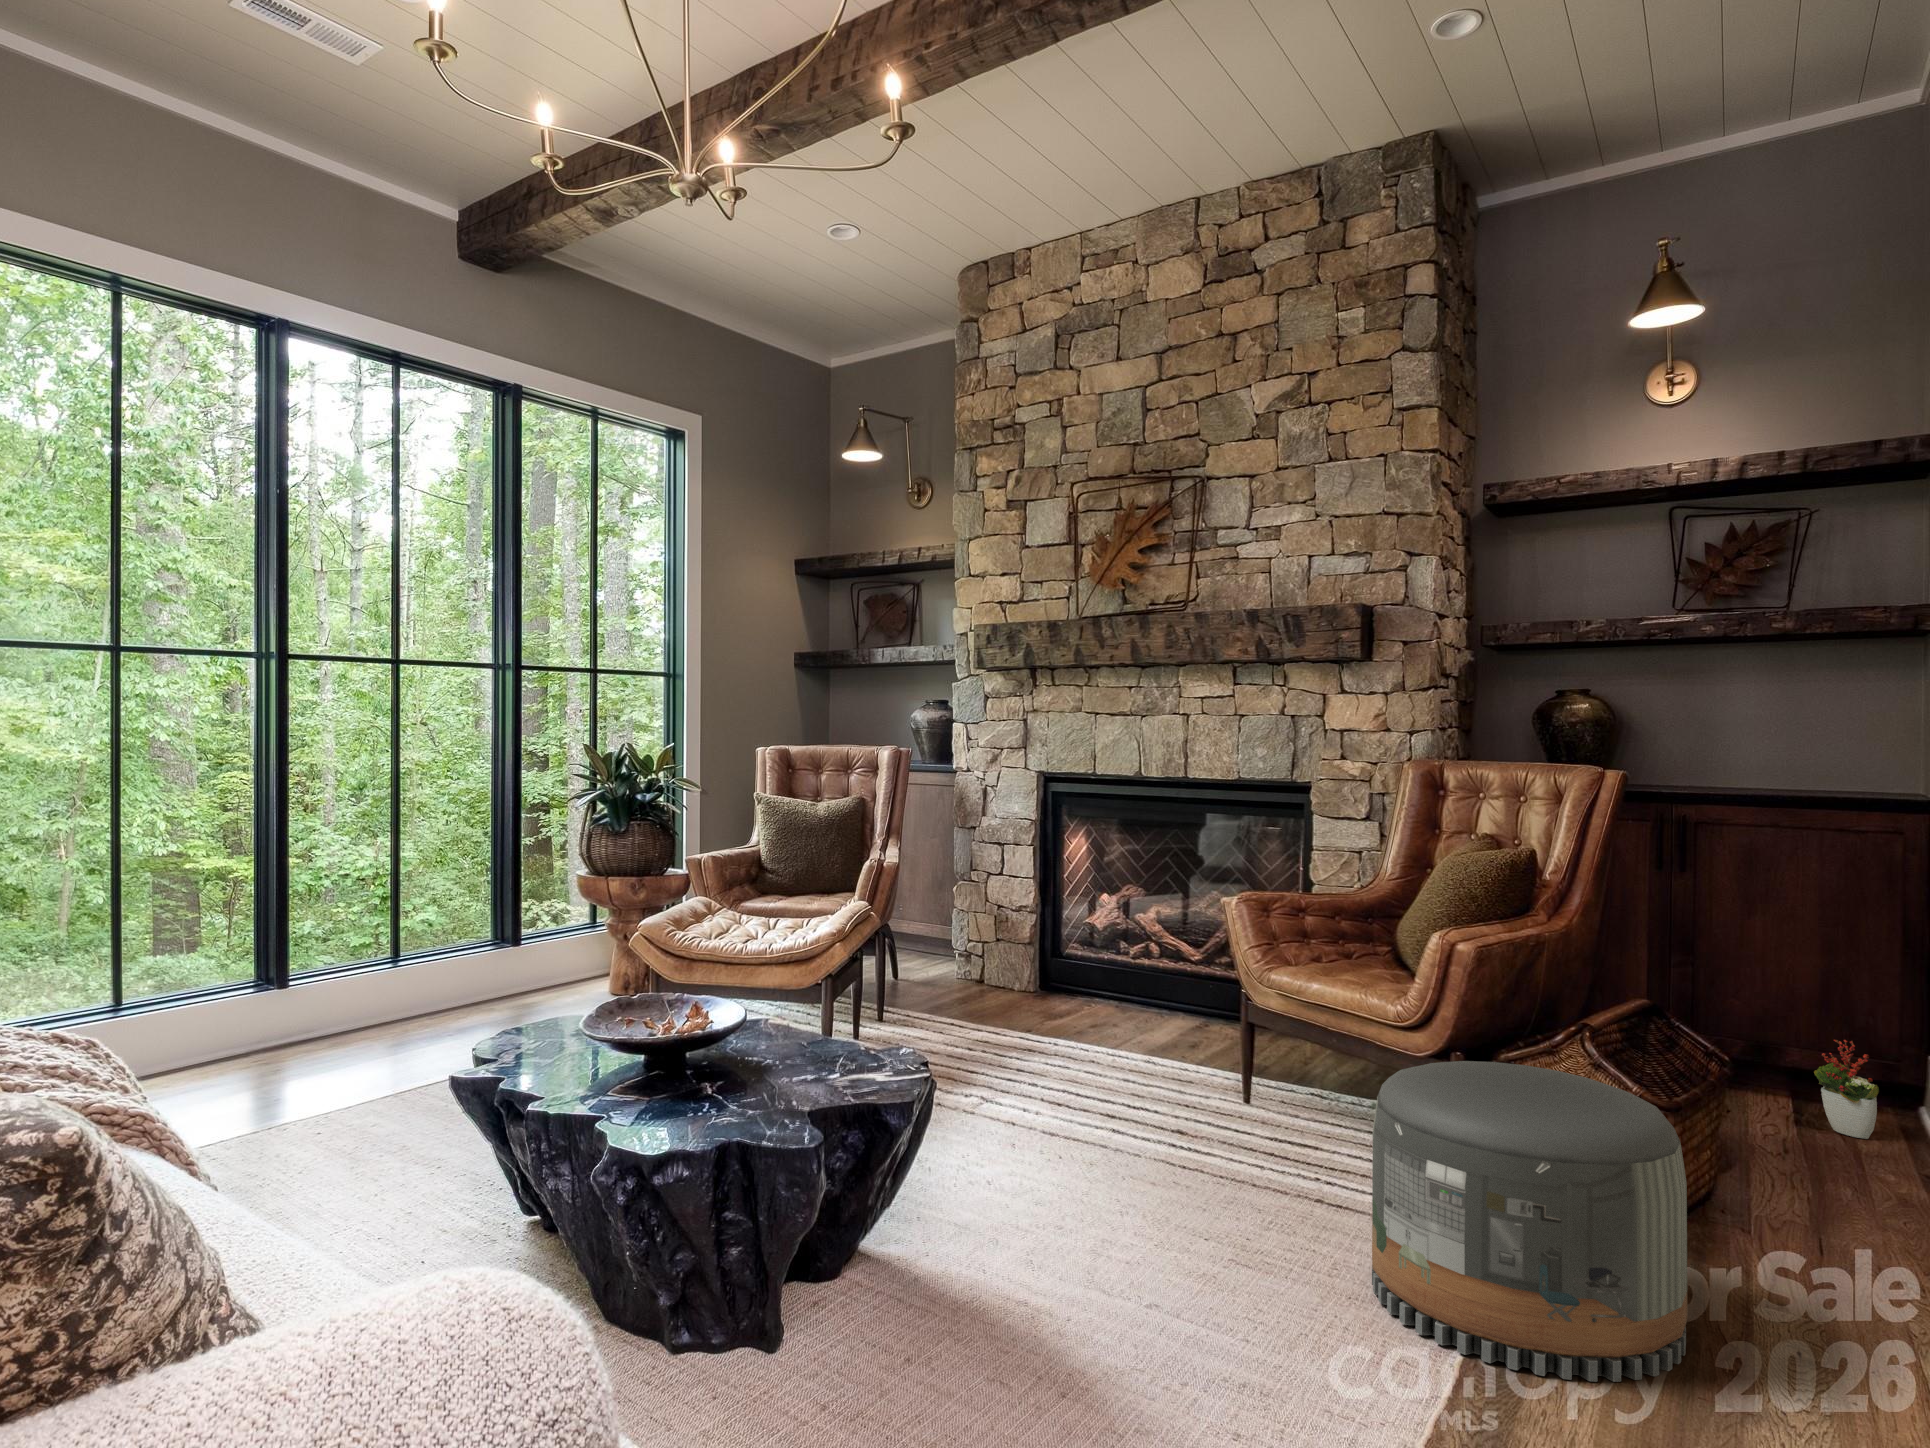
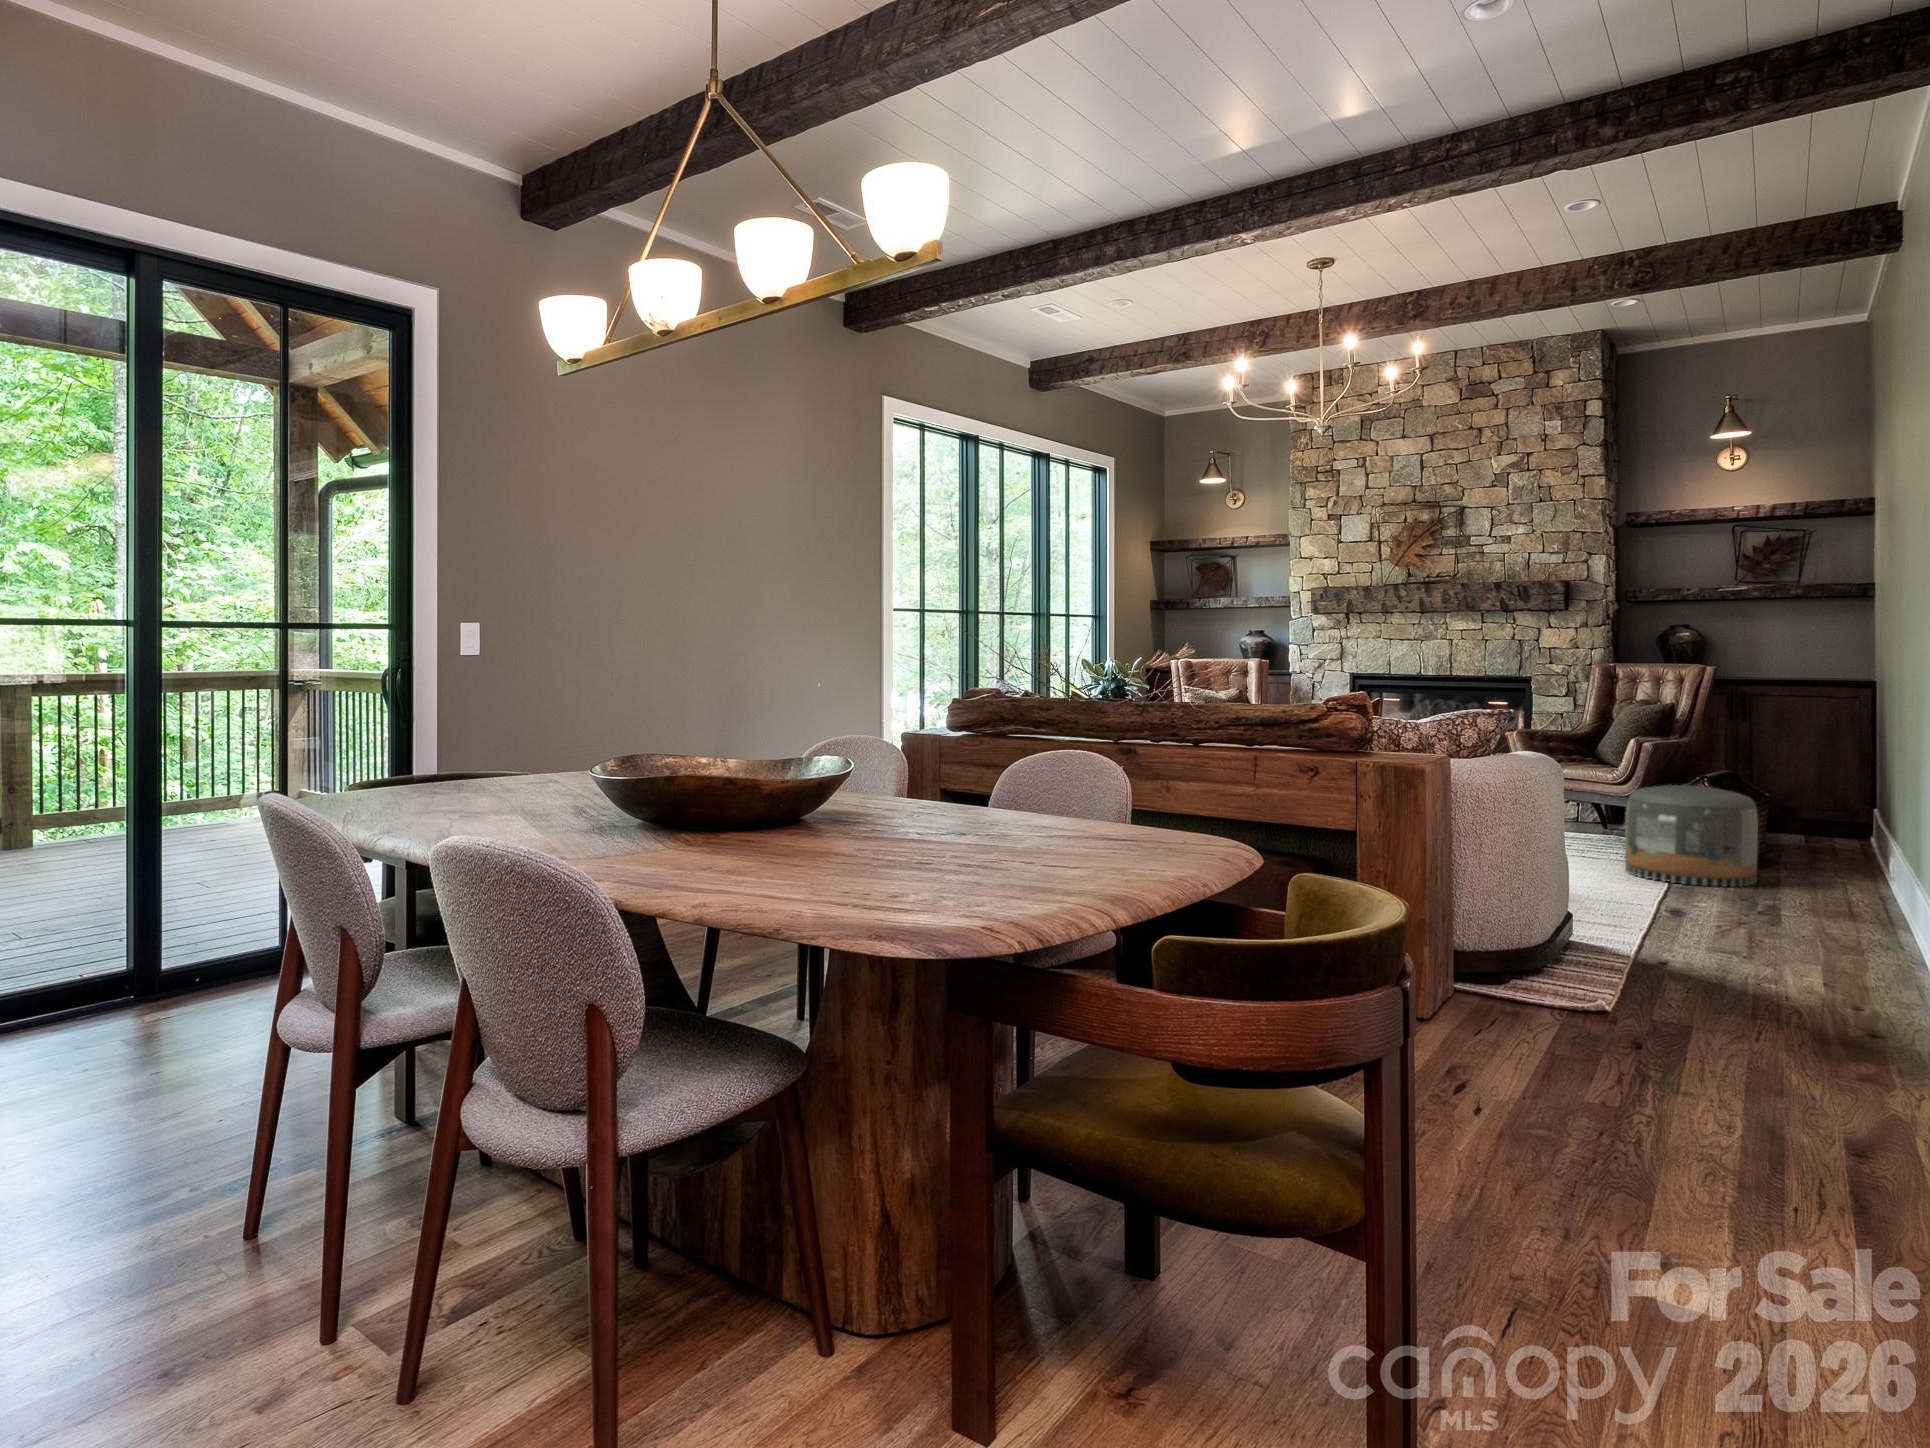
decorative plant: present [1814,1040,1879,1139] -> none [1800,794,1832,840]

